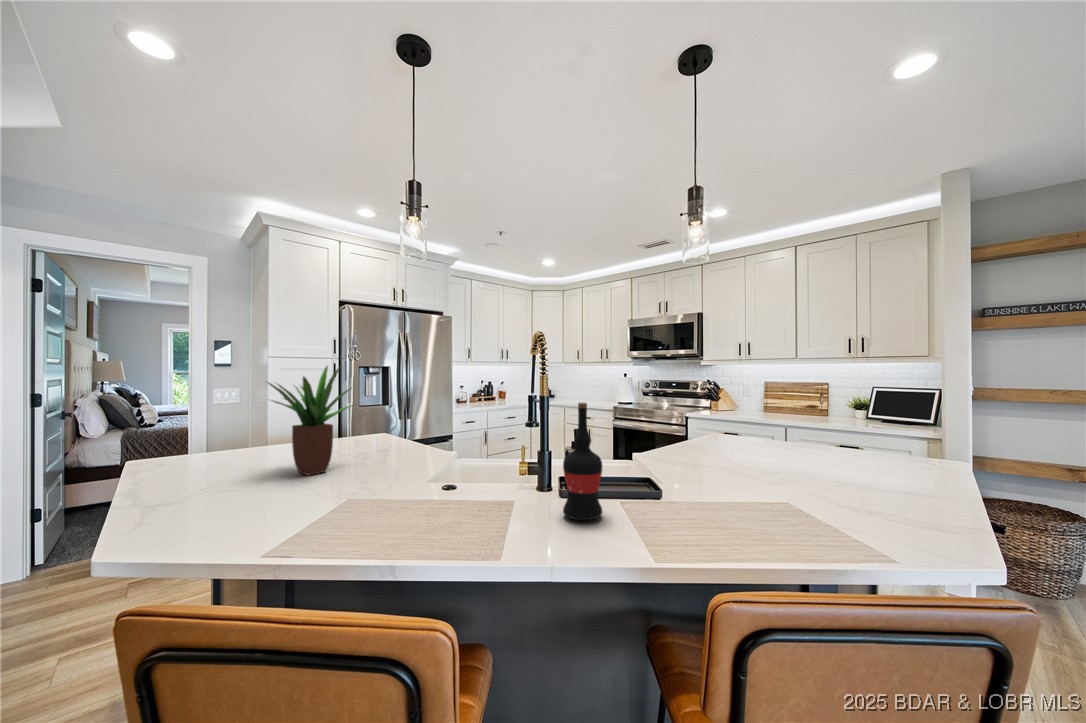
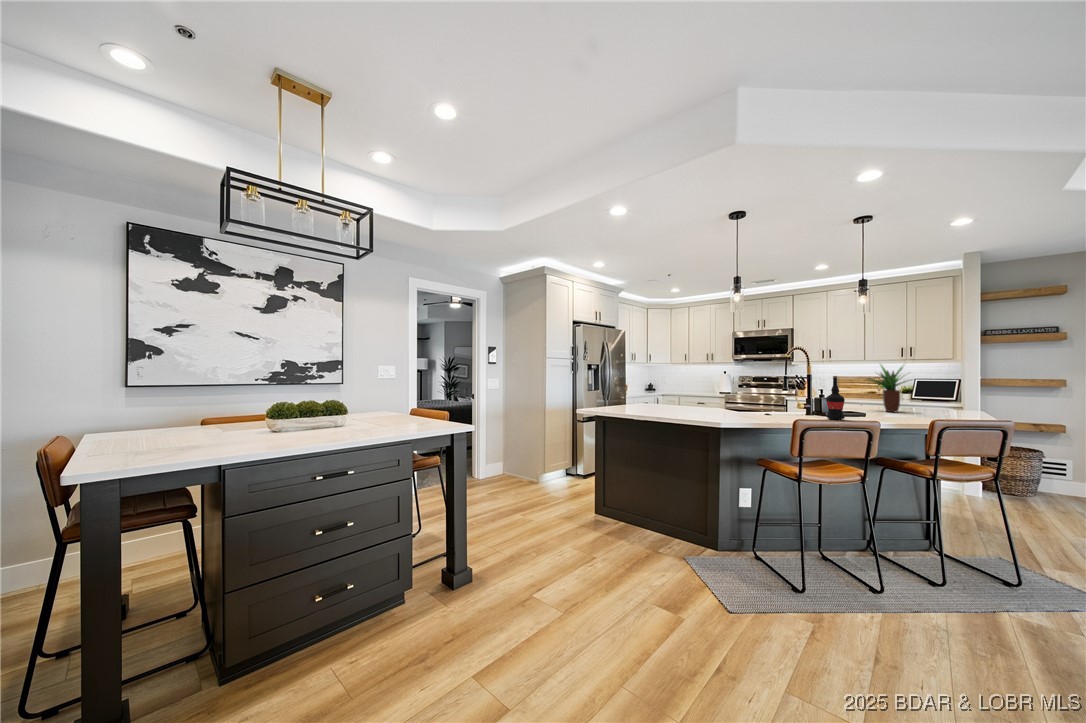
potted plant: present [268,366,356,475] -> present [868,365,906,412]

